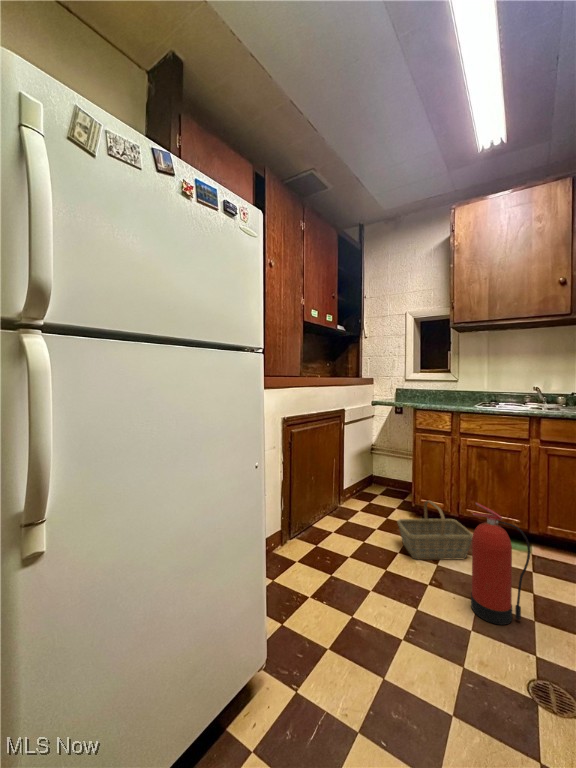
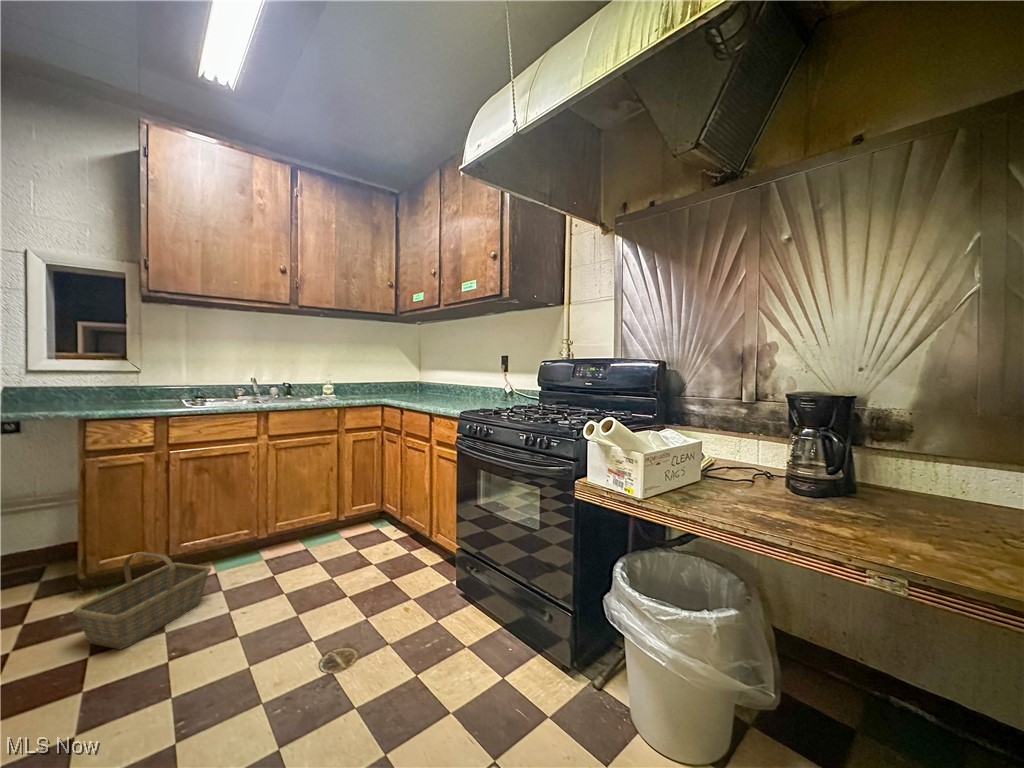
fire extinguisher: present [471,503,530,625] -> none [235,522,297,649]

